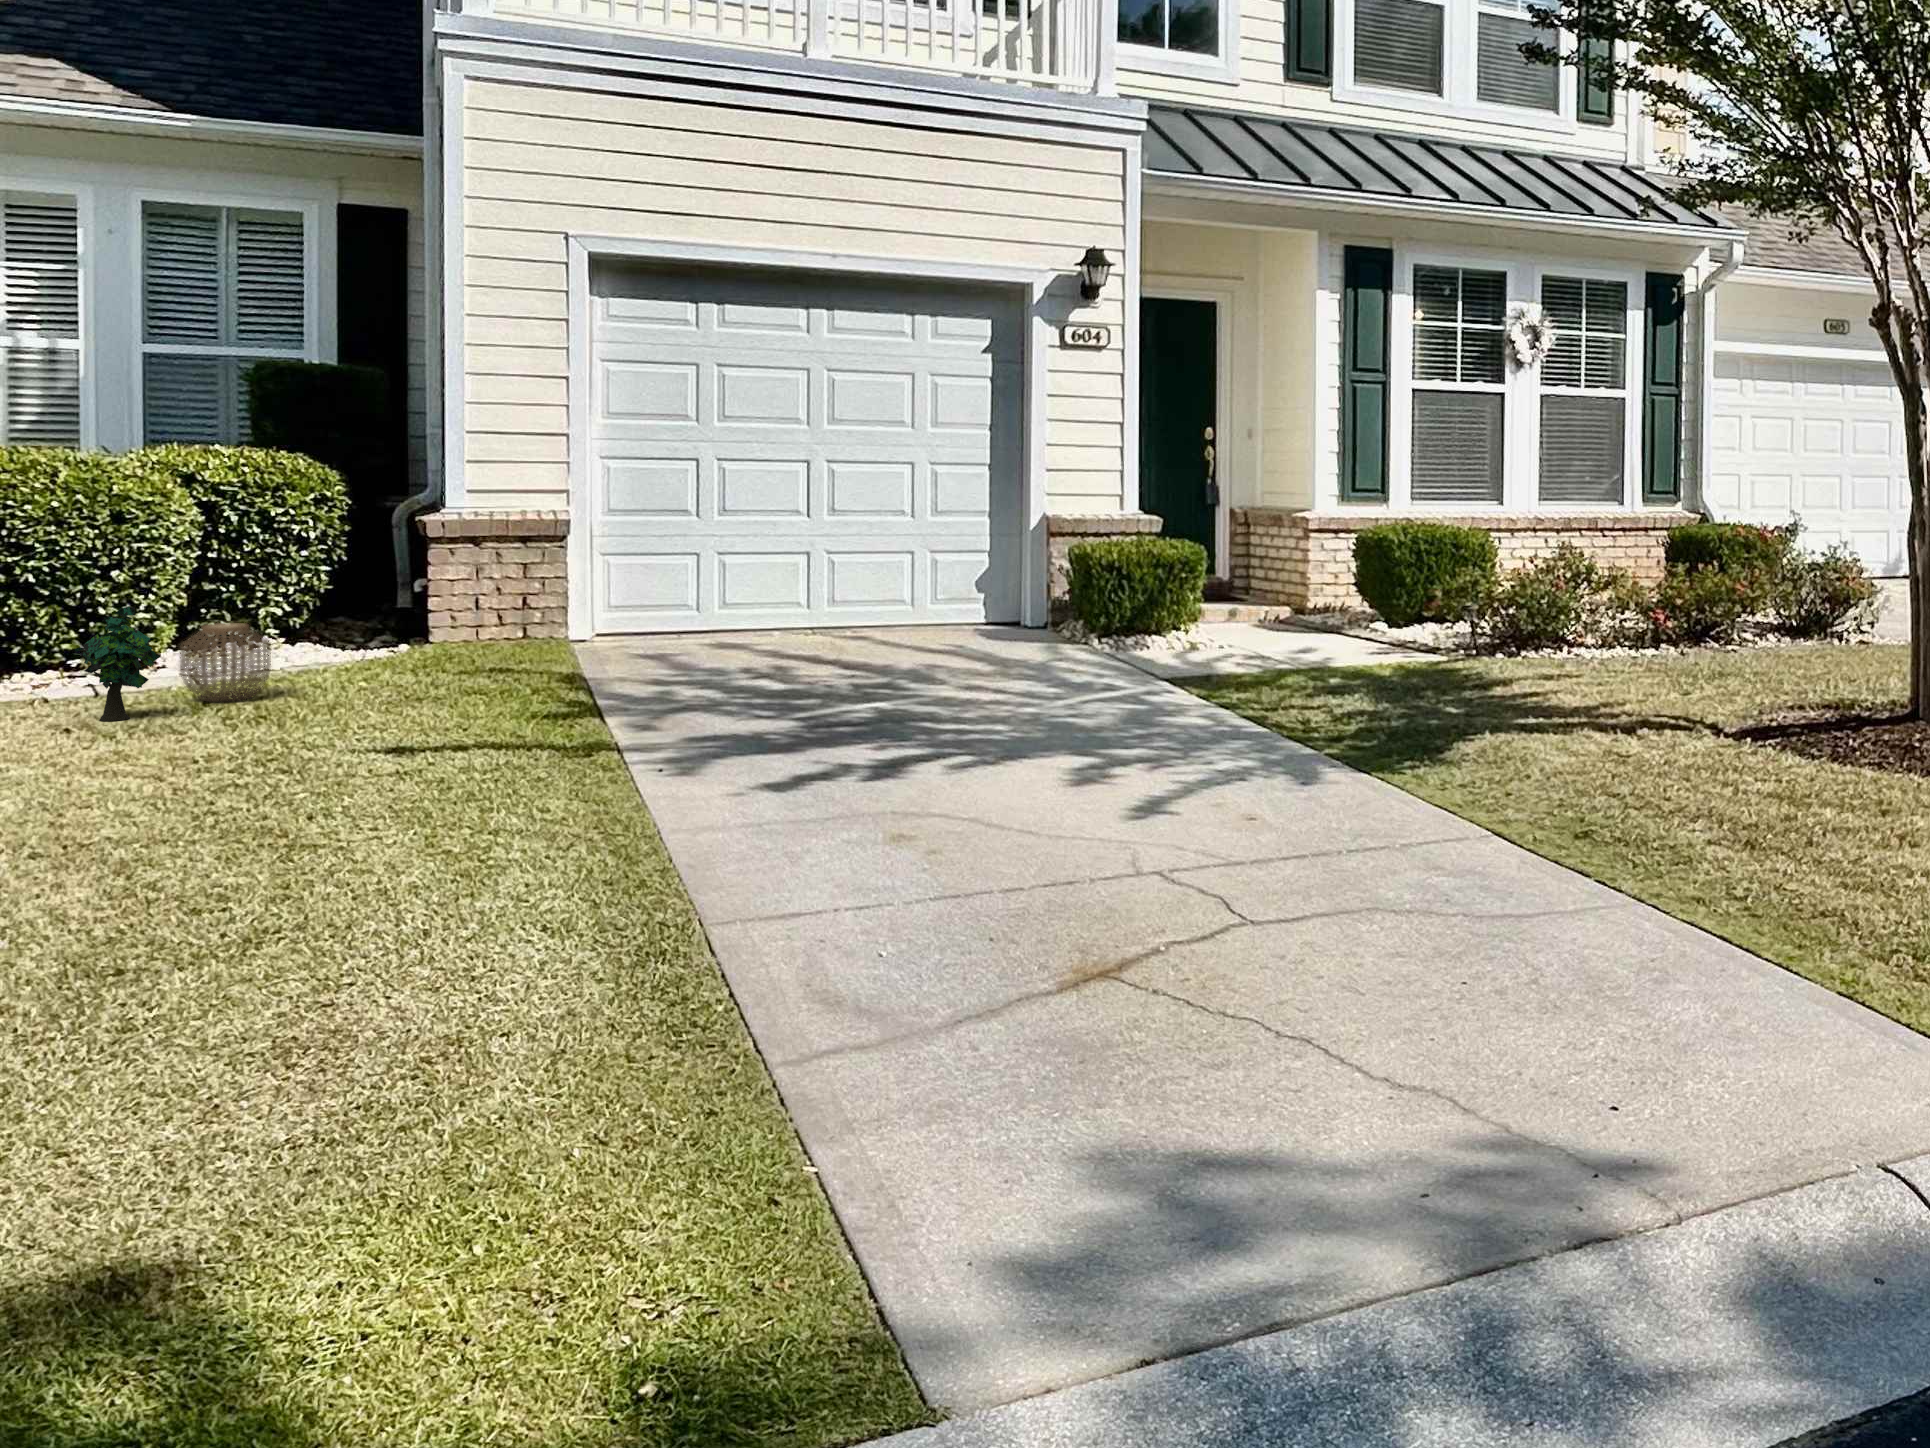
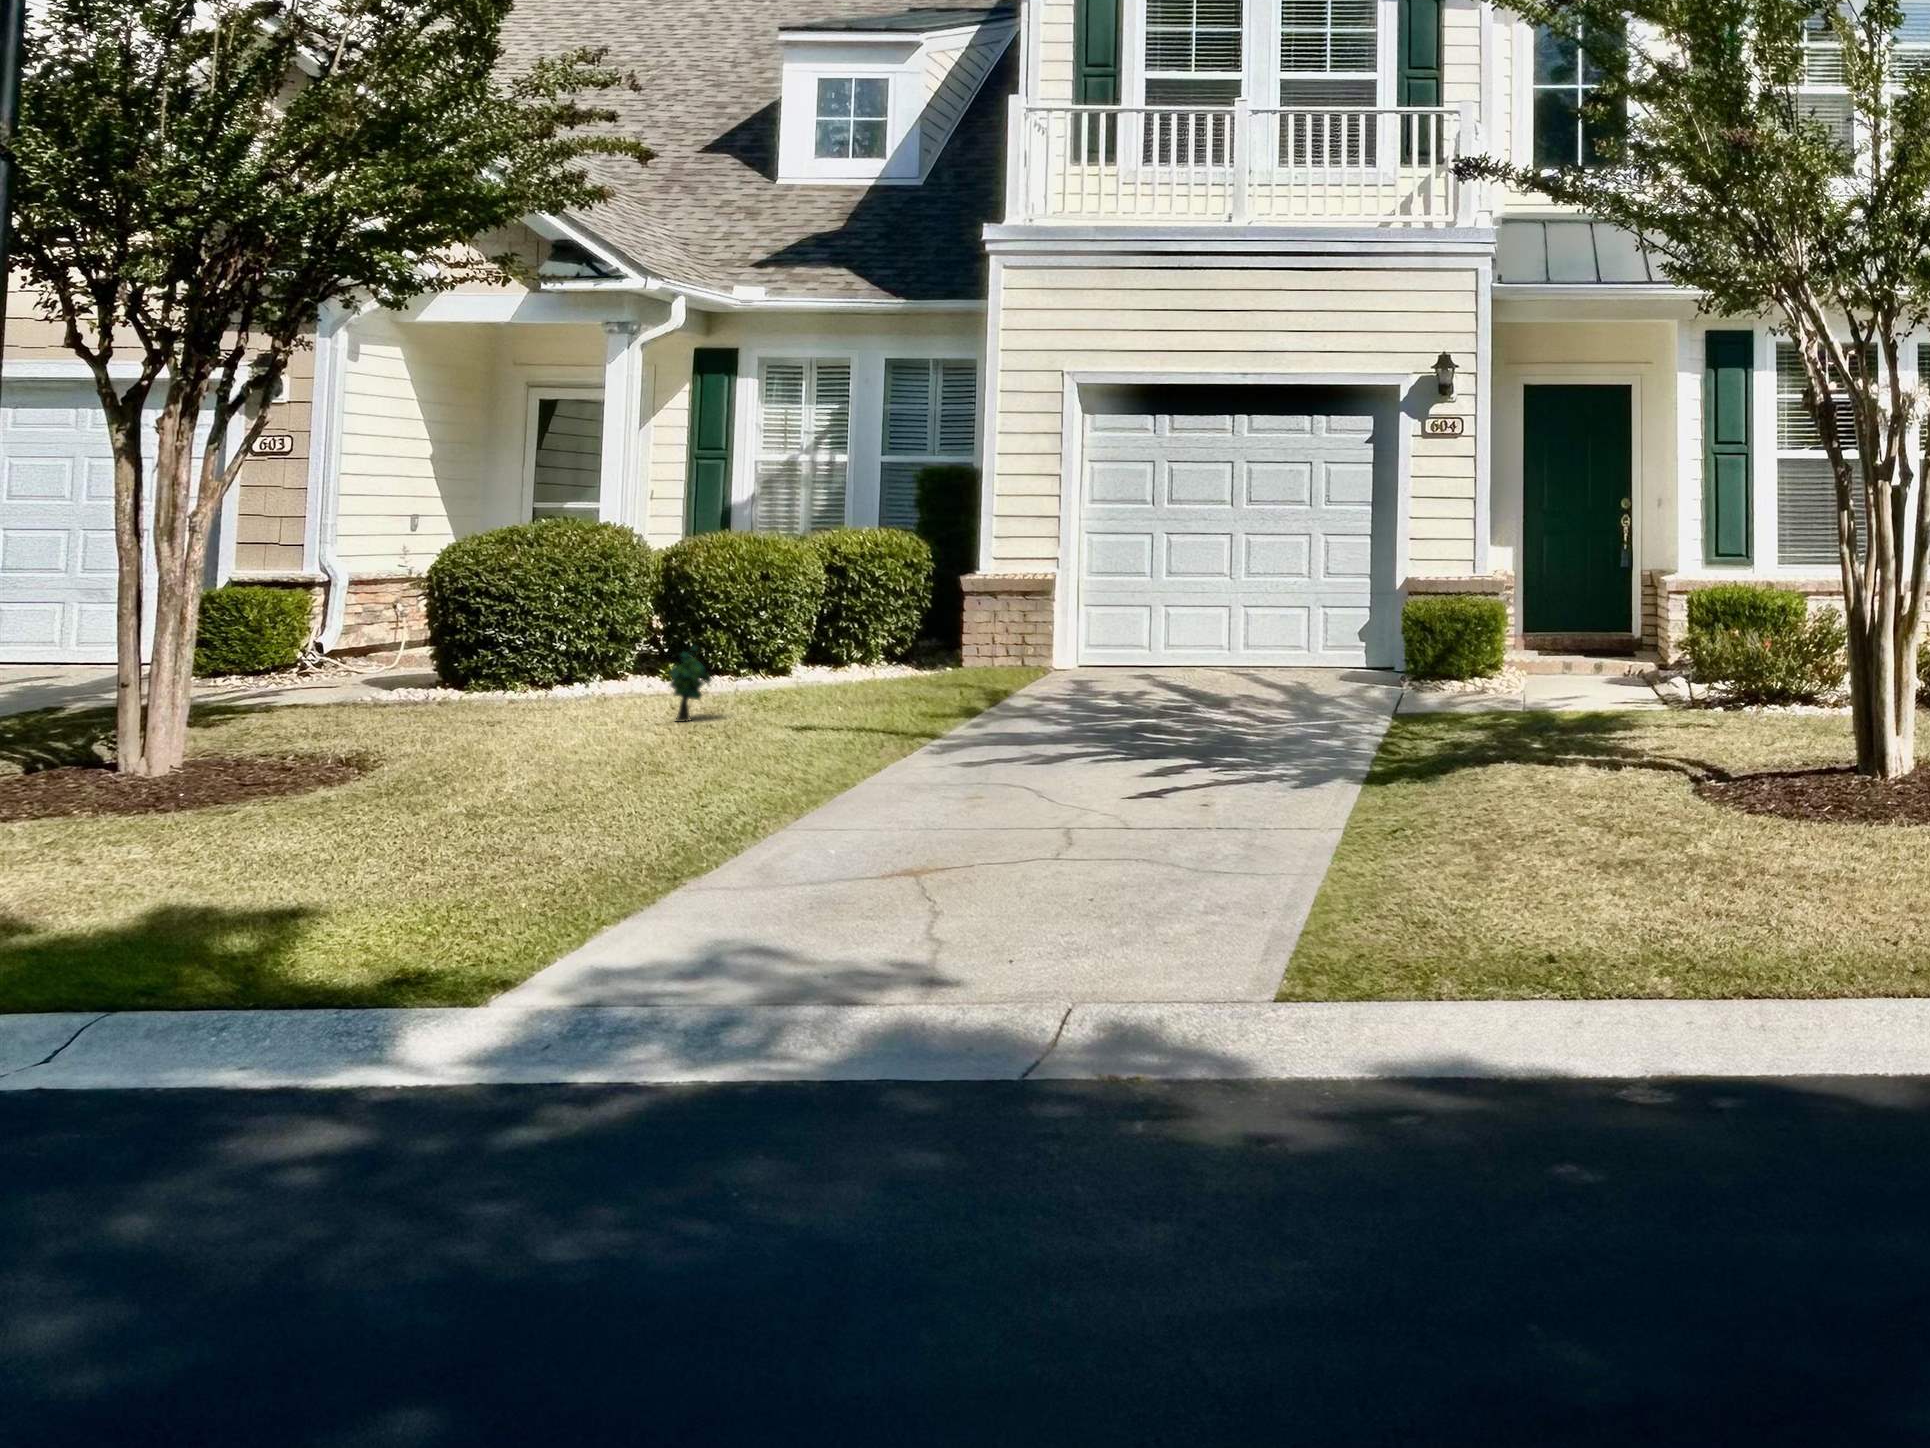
woven basket: present [180,623,271,702] -> none [737,656,792,711]

